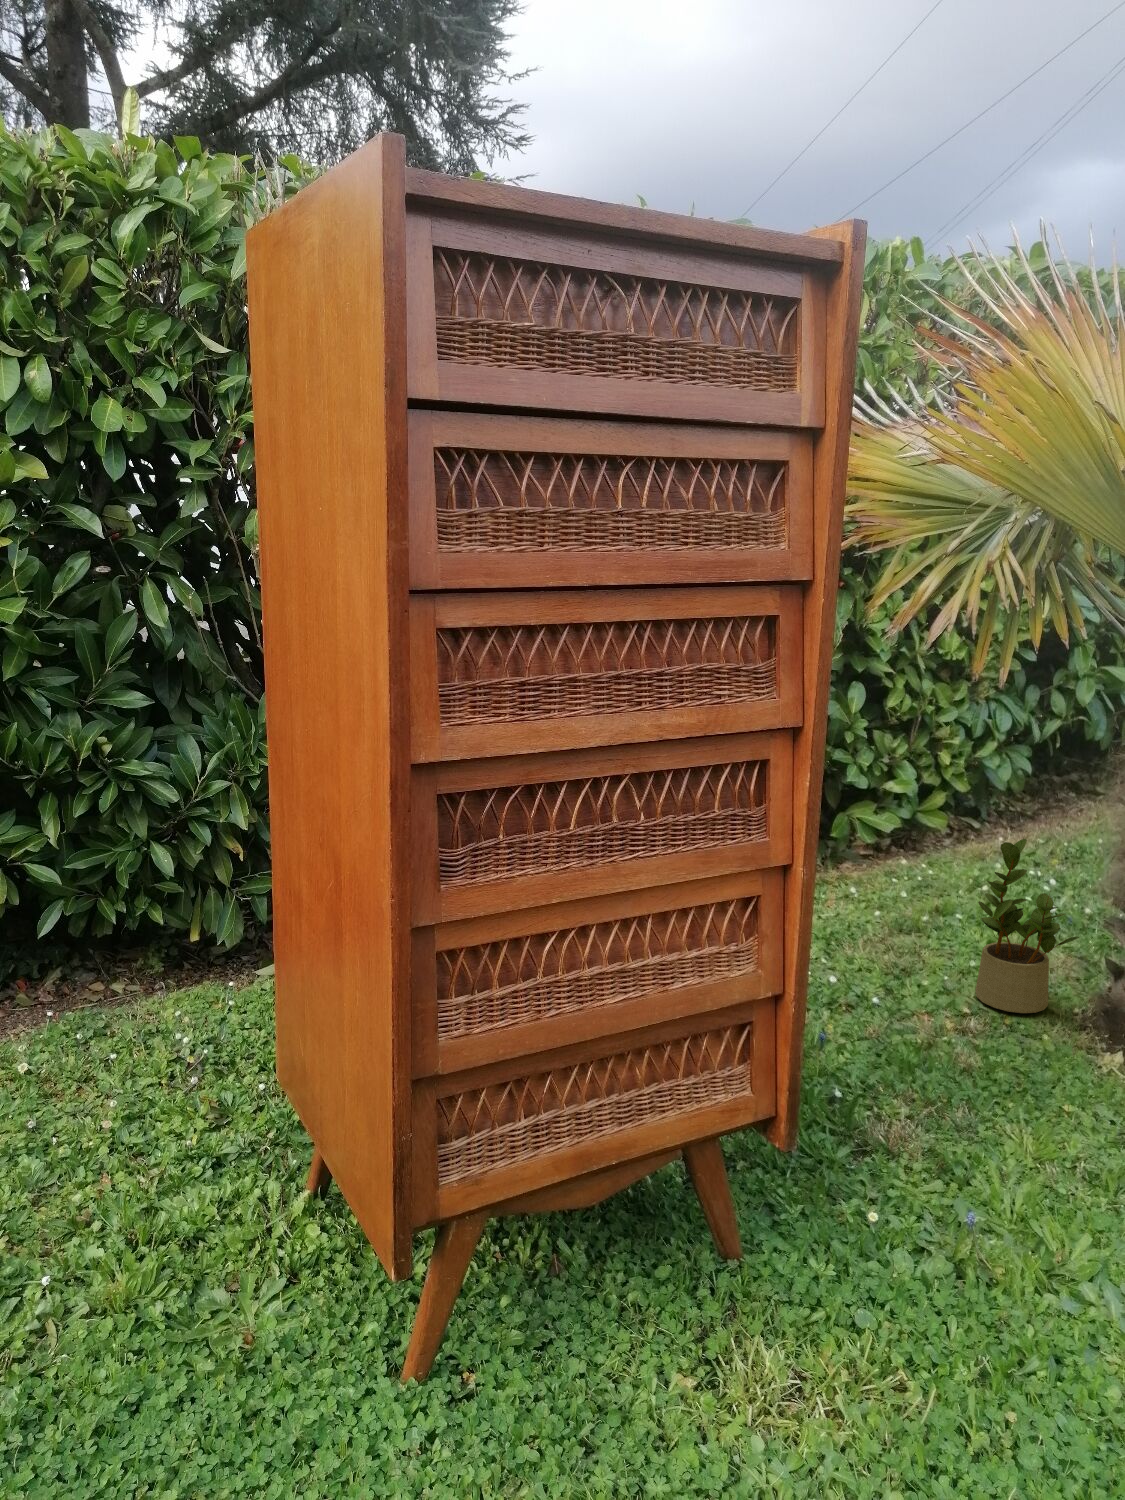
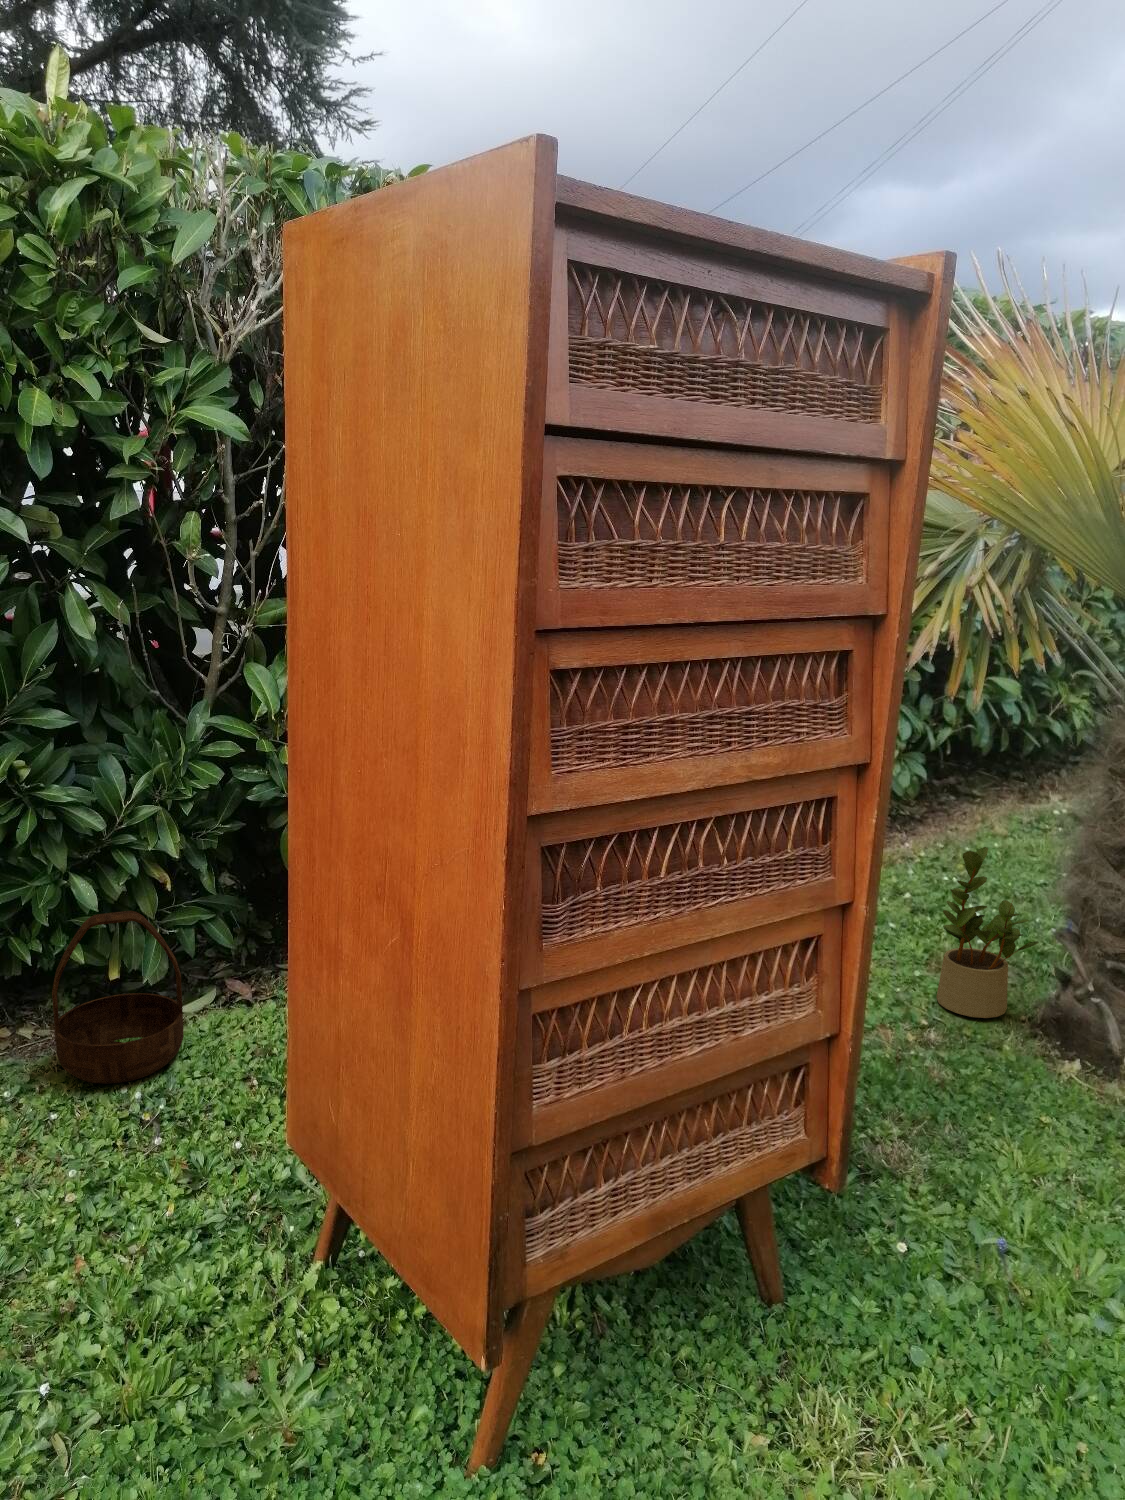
basket: none [120,873,238,1028] -> present [52,911,184,1084]

